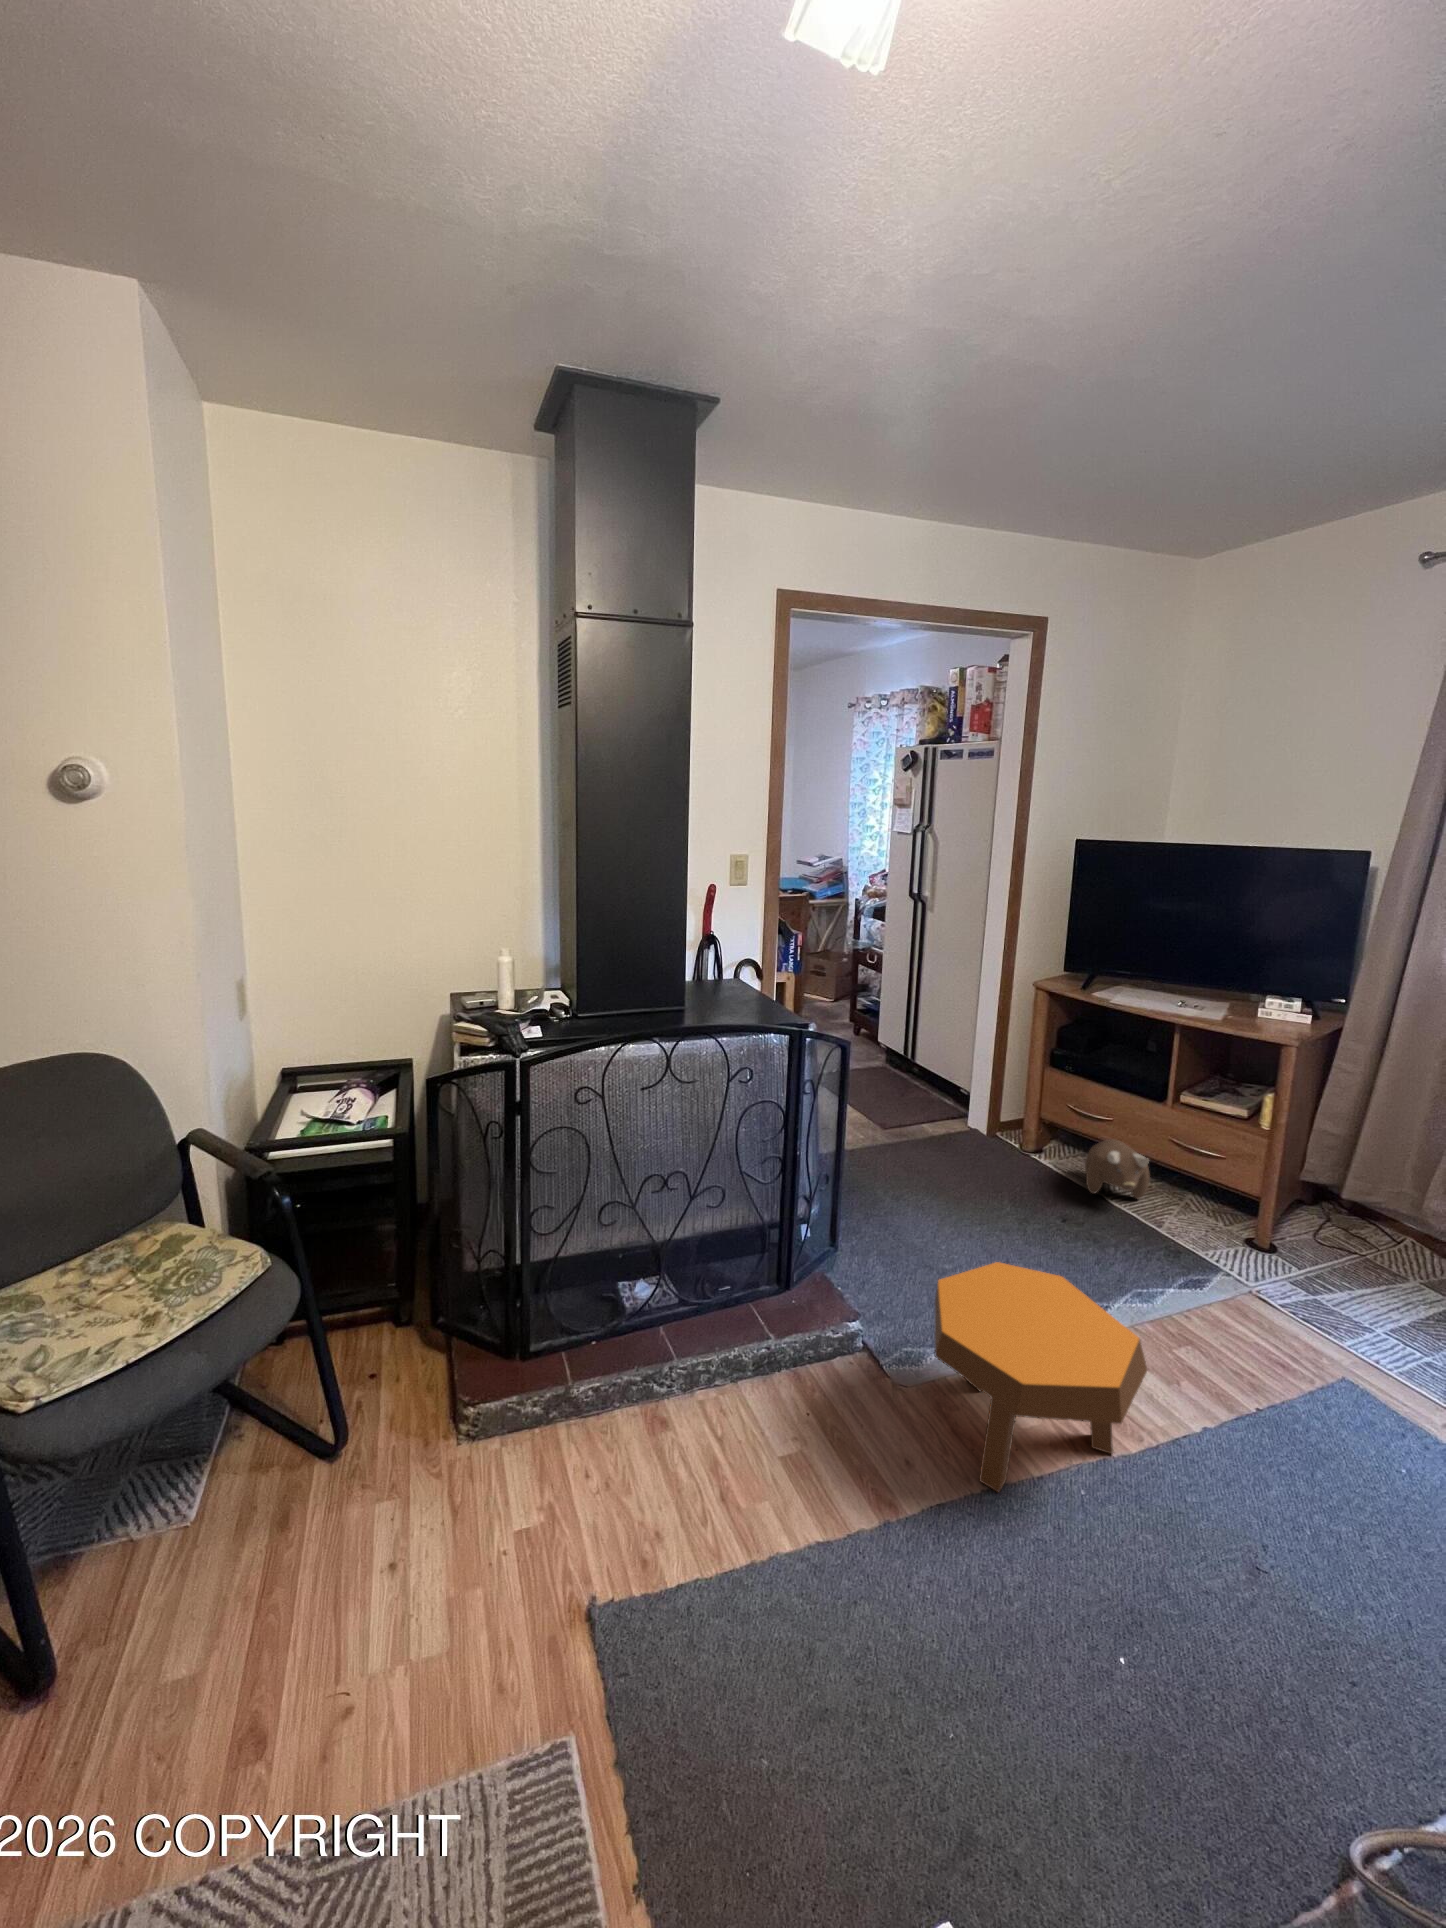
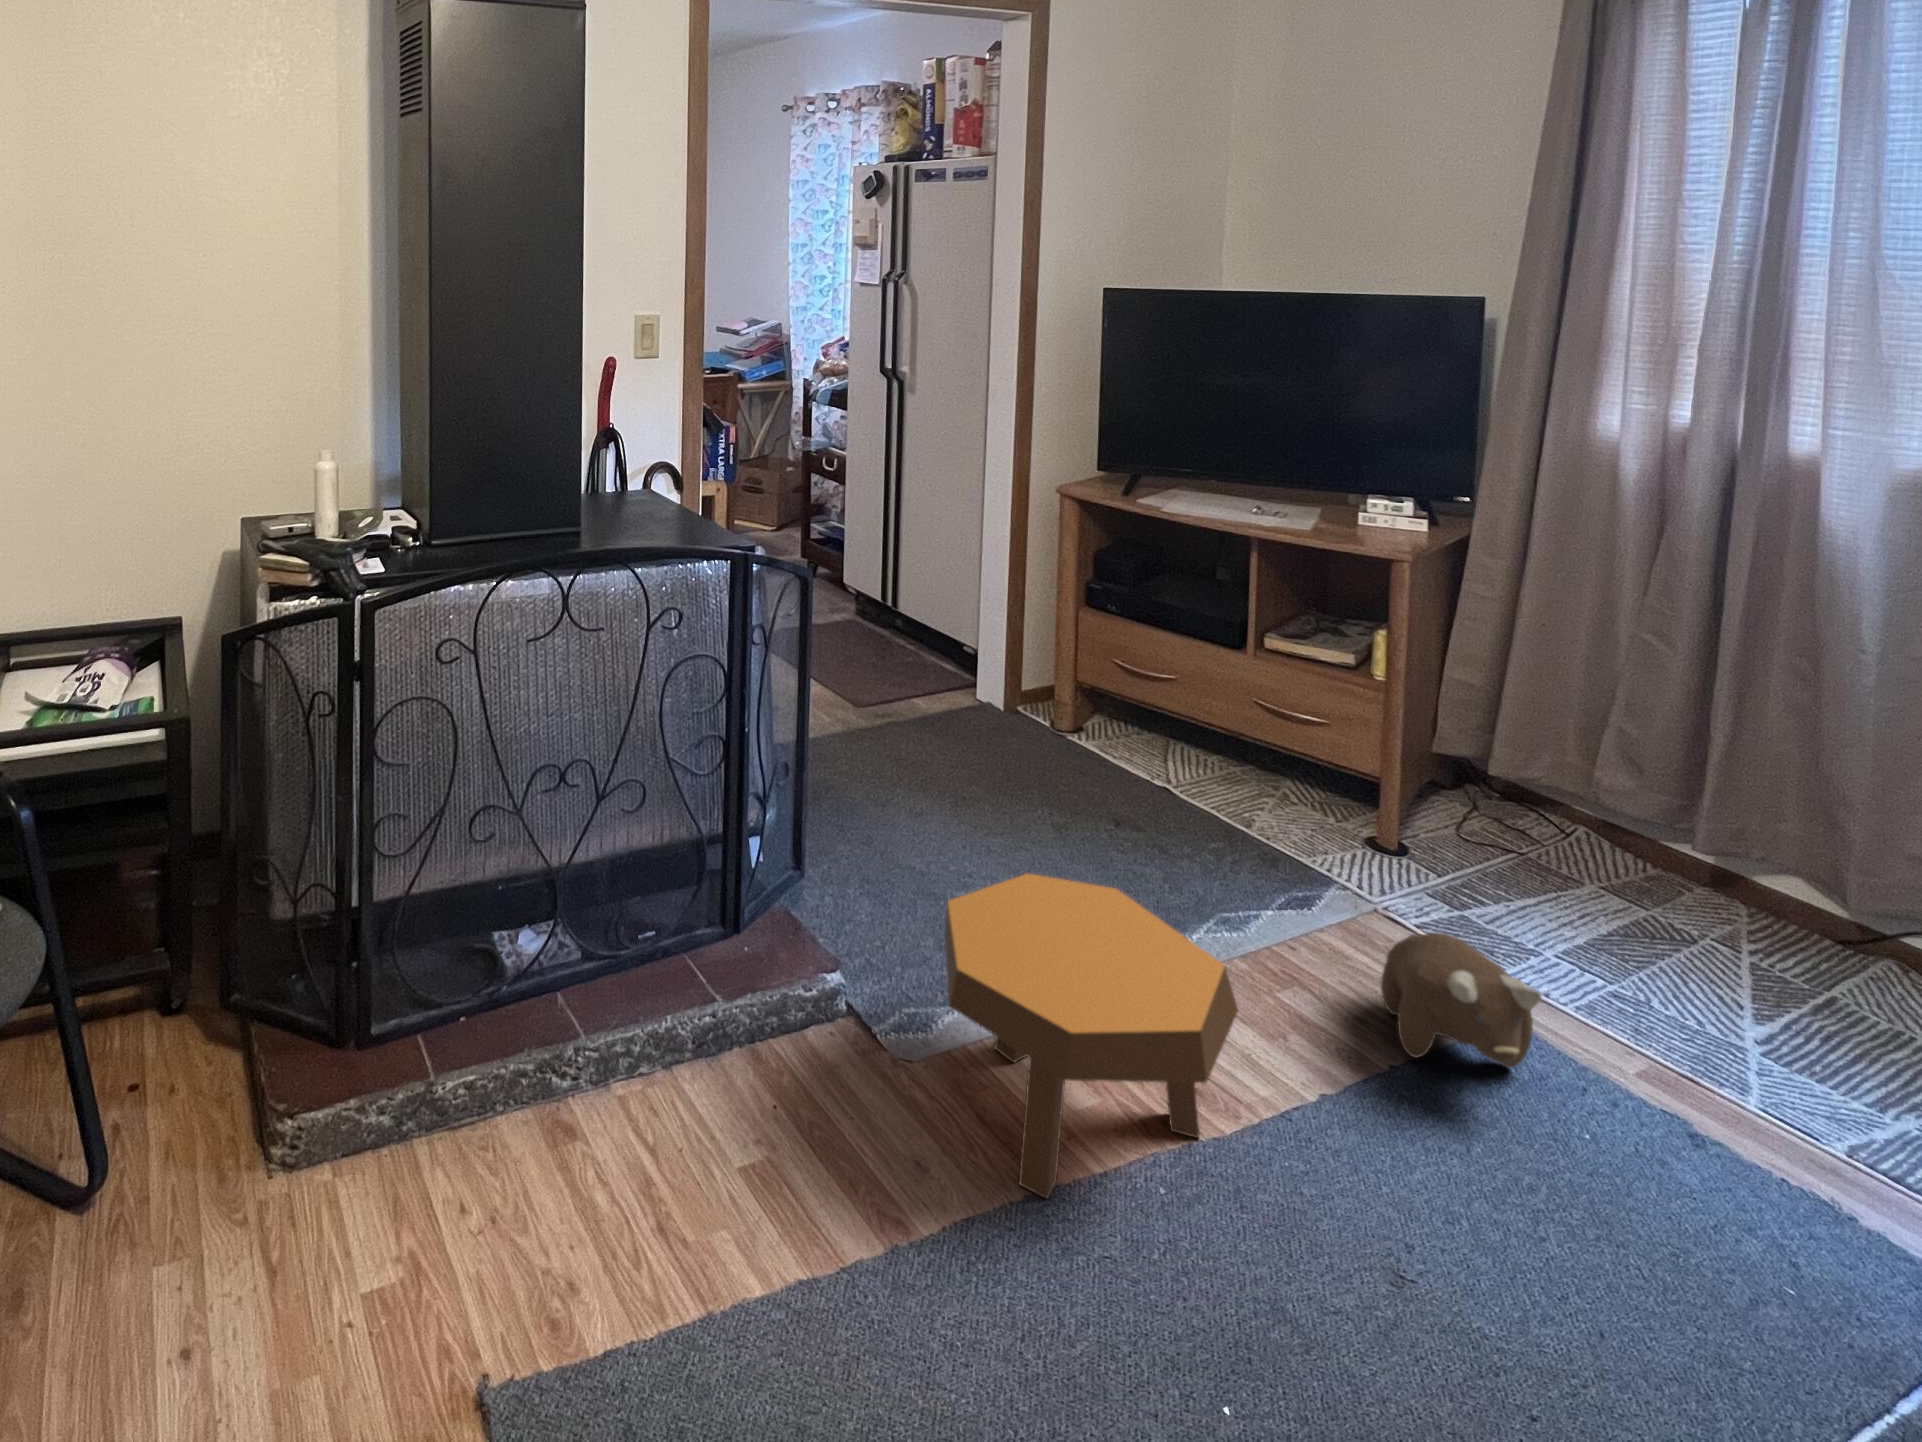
plush toy: present [1085,1139,1150,1199] -> present [1381,933,1541,1068]

